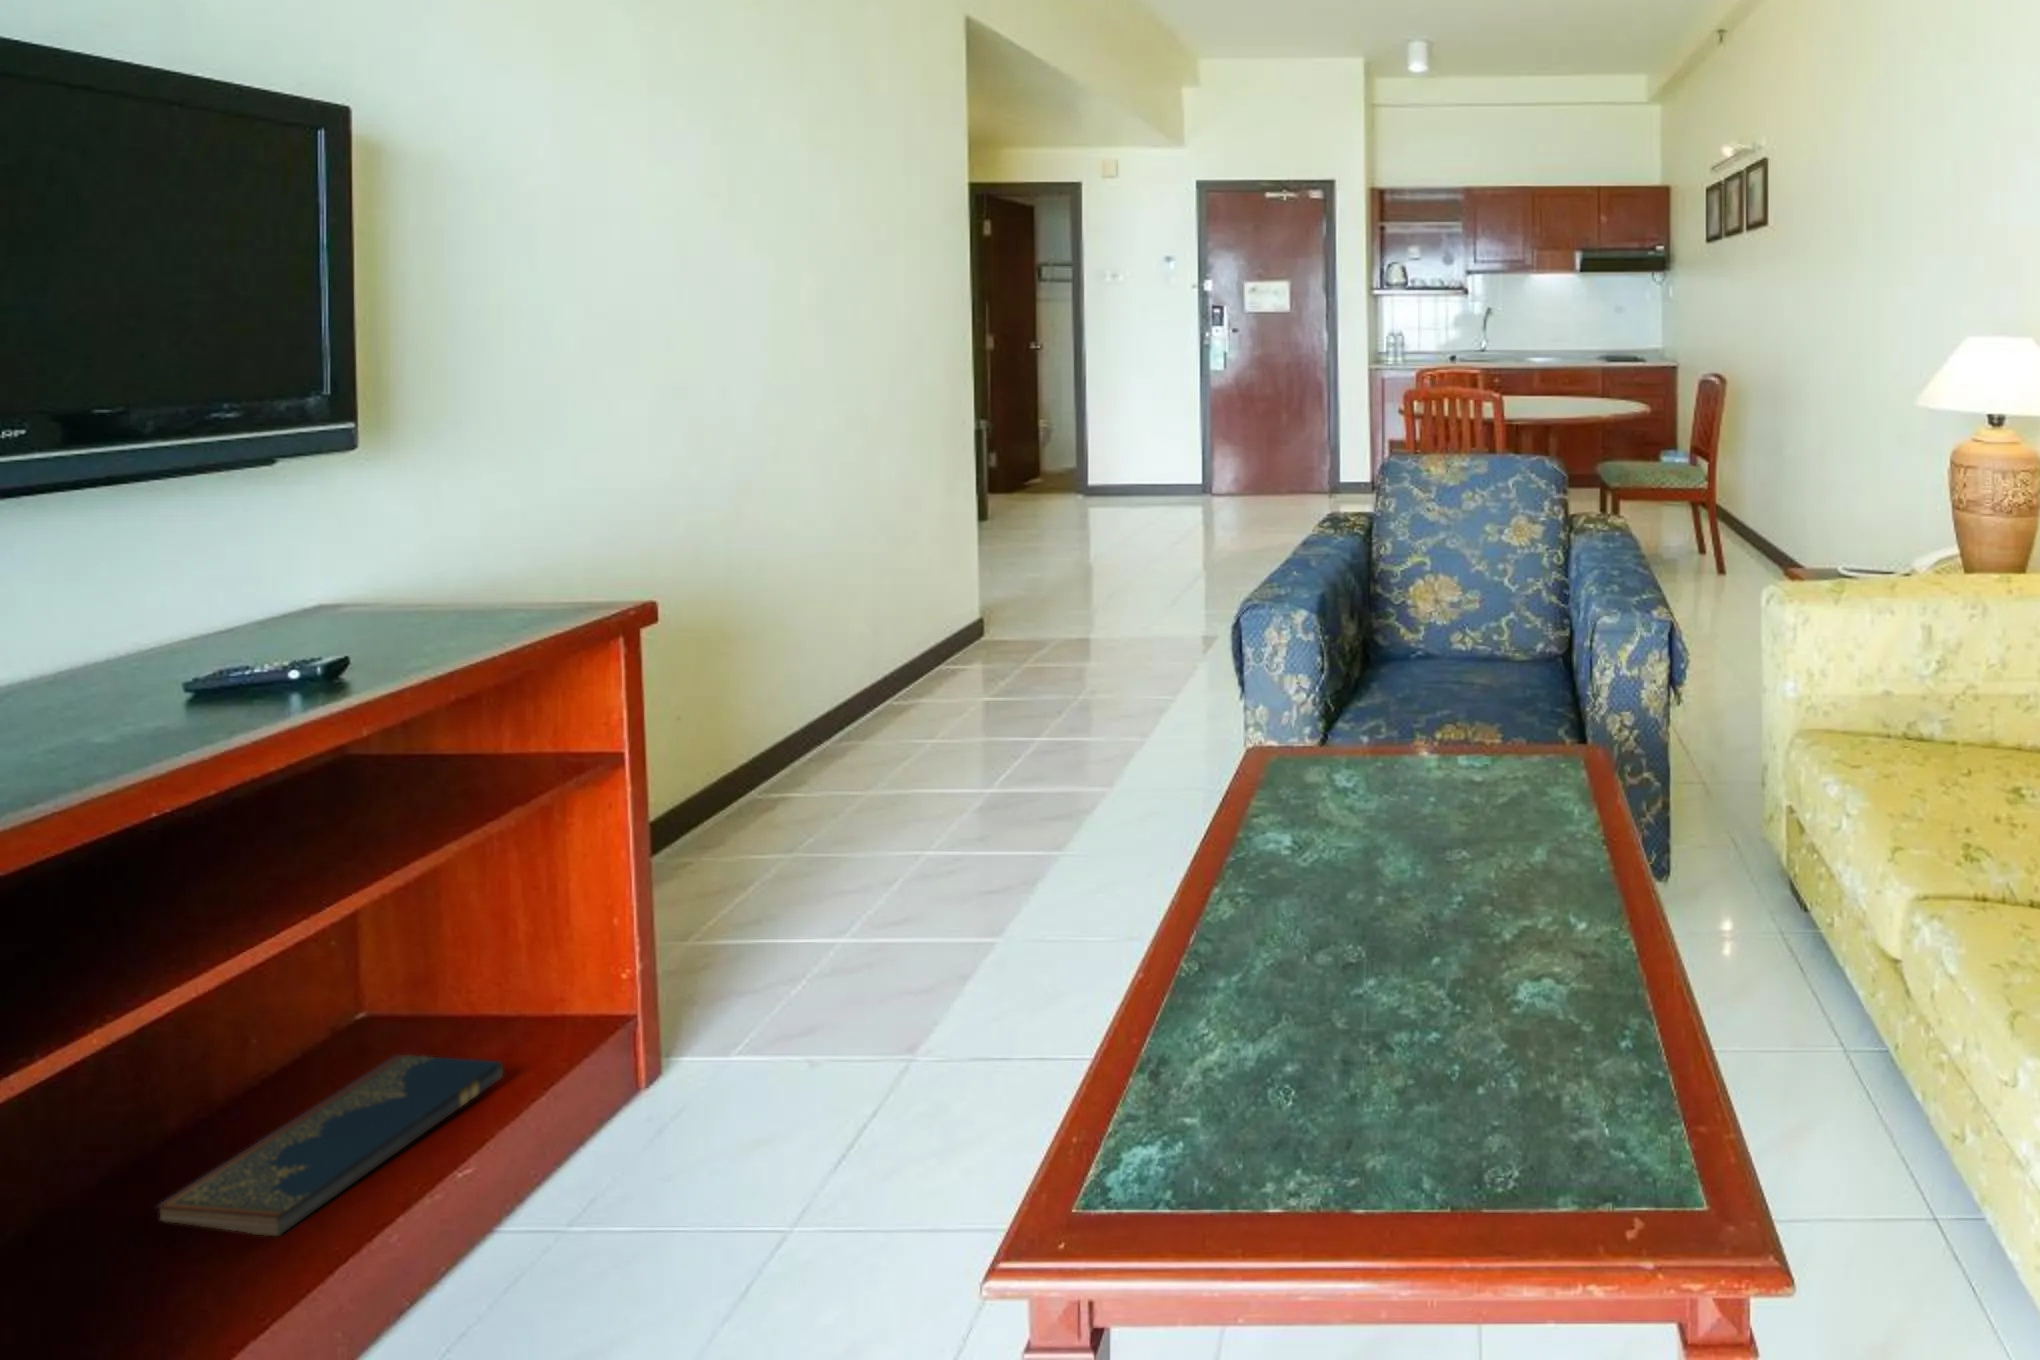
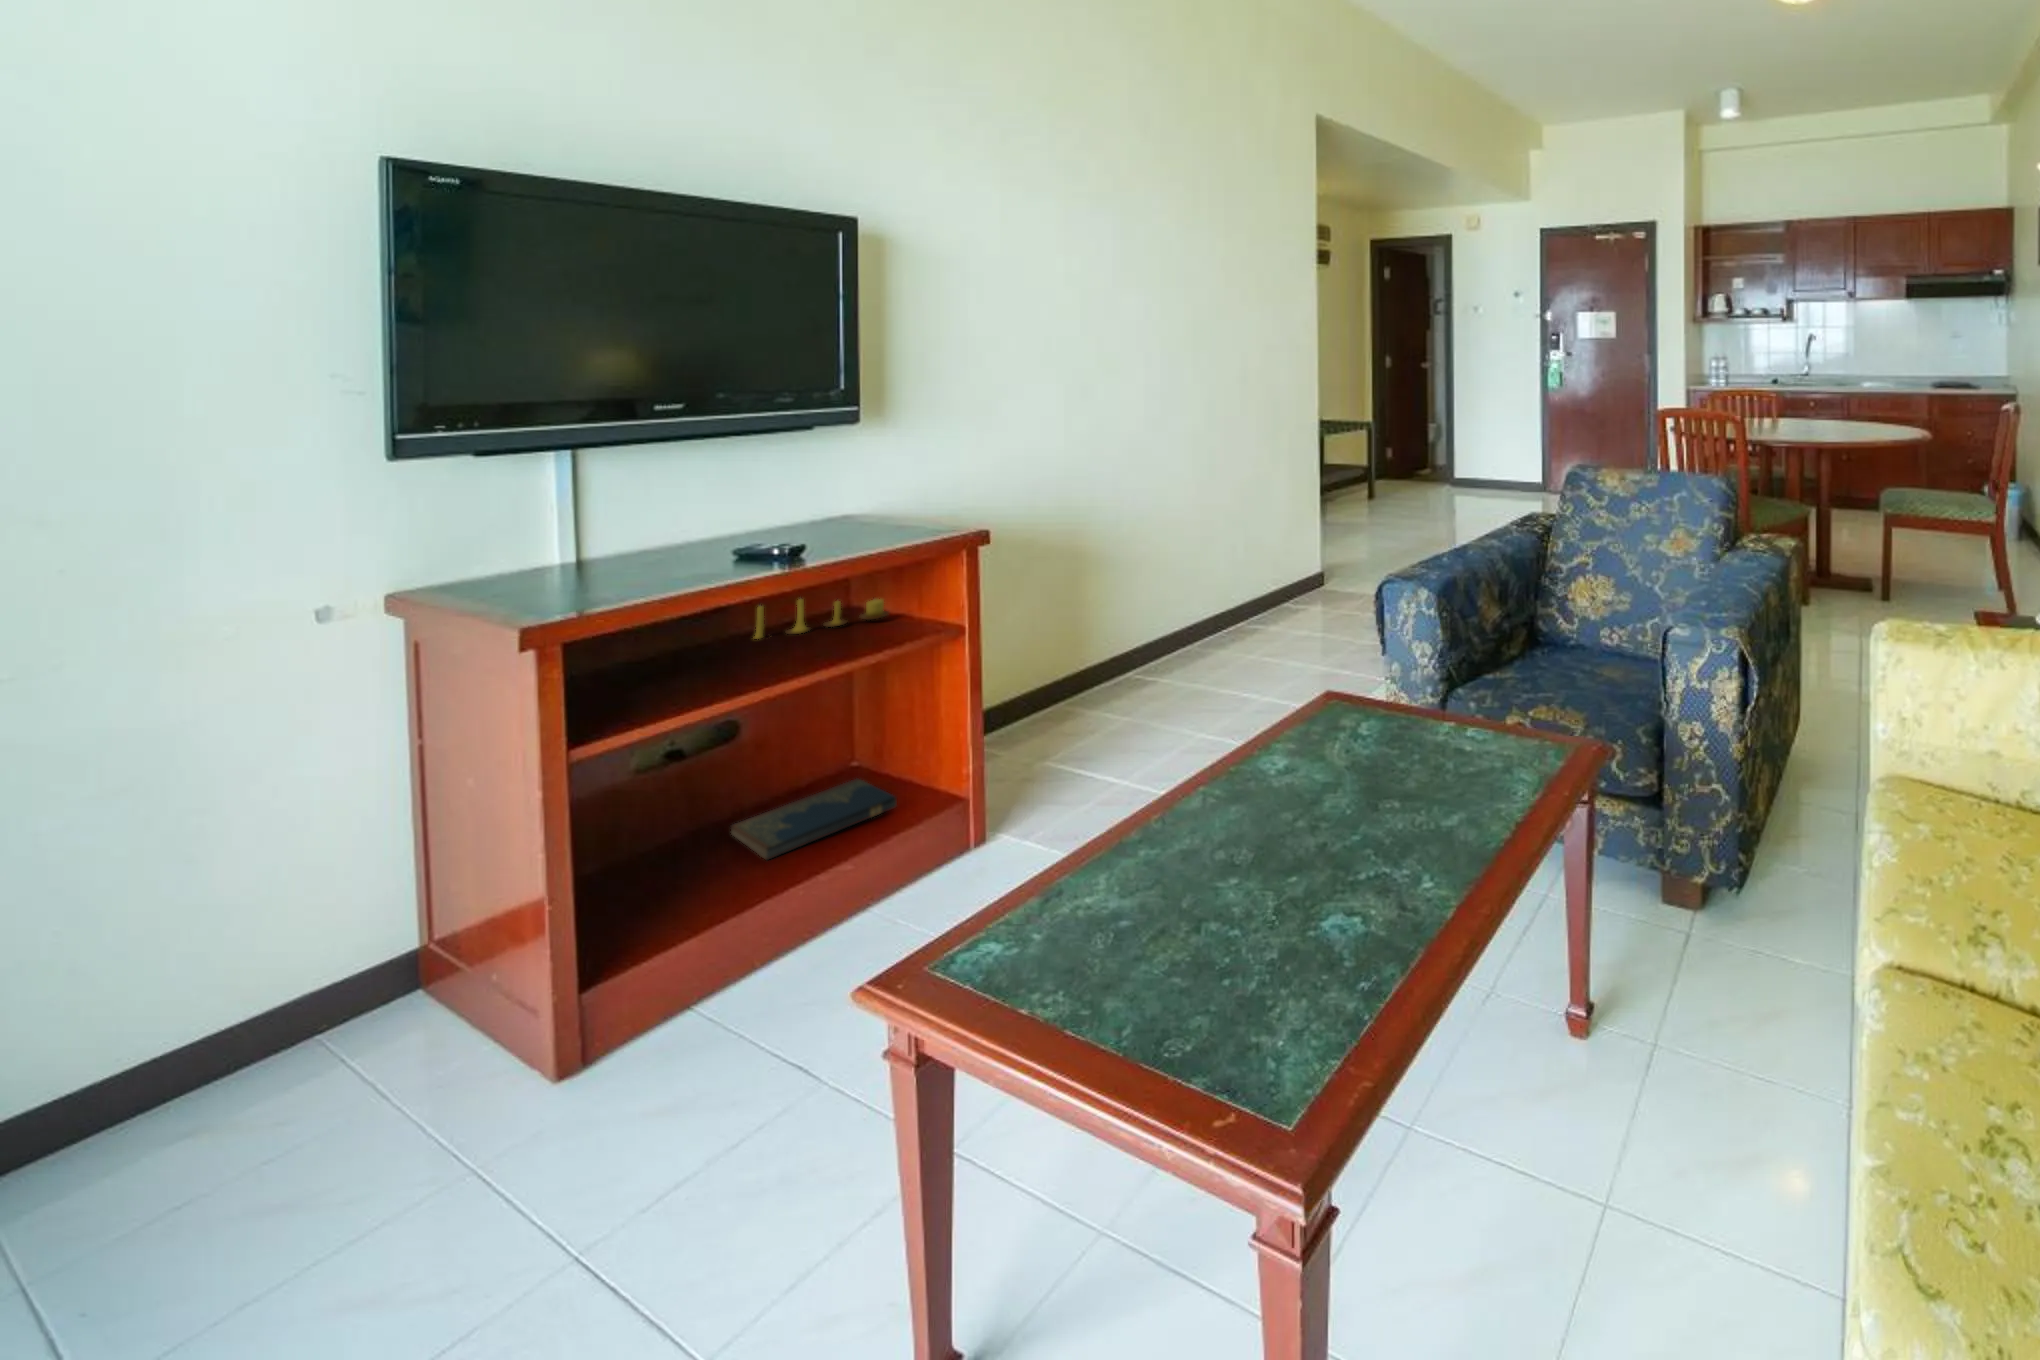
candle: none [194,759,474,882] -> present [755,599,888,639]

